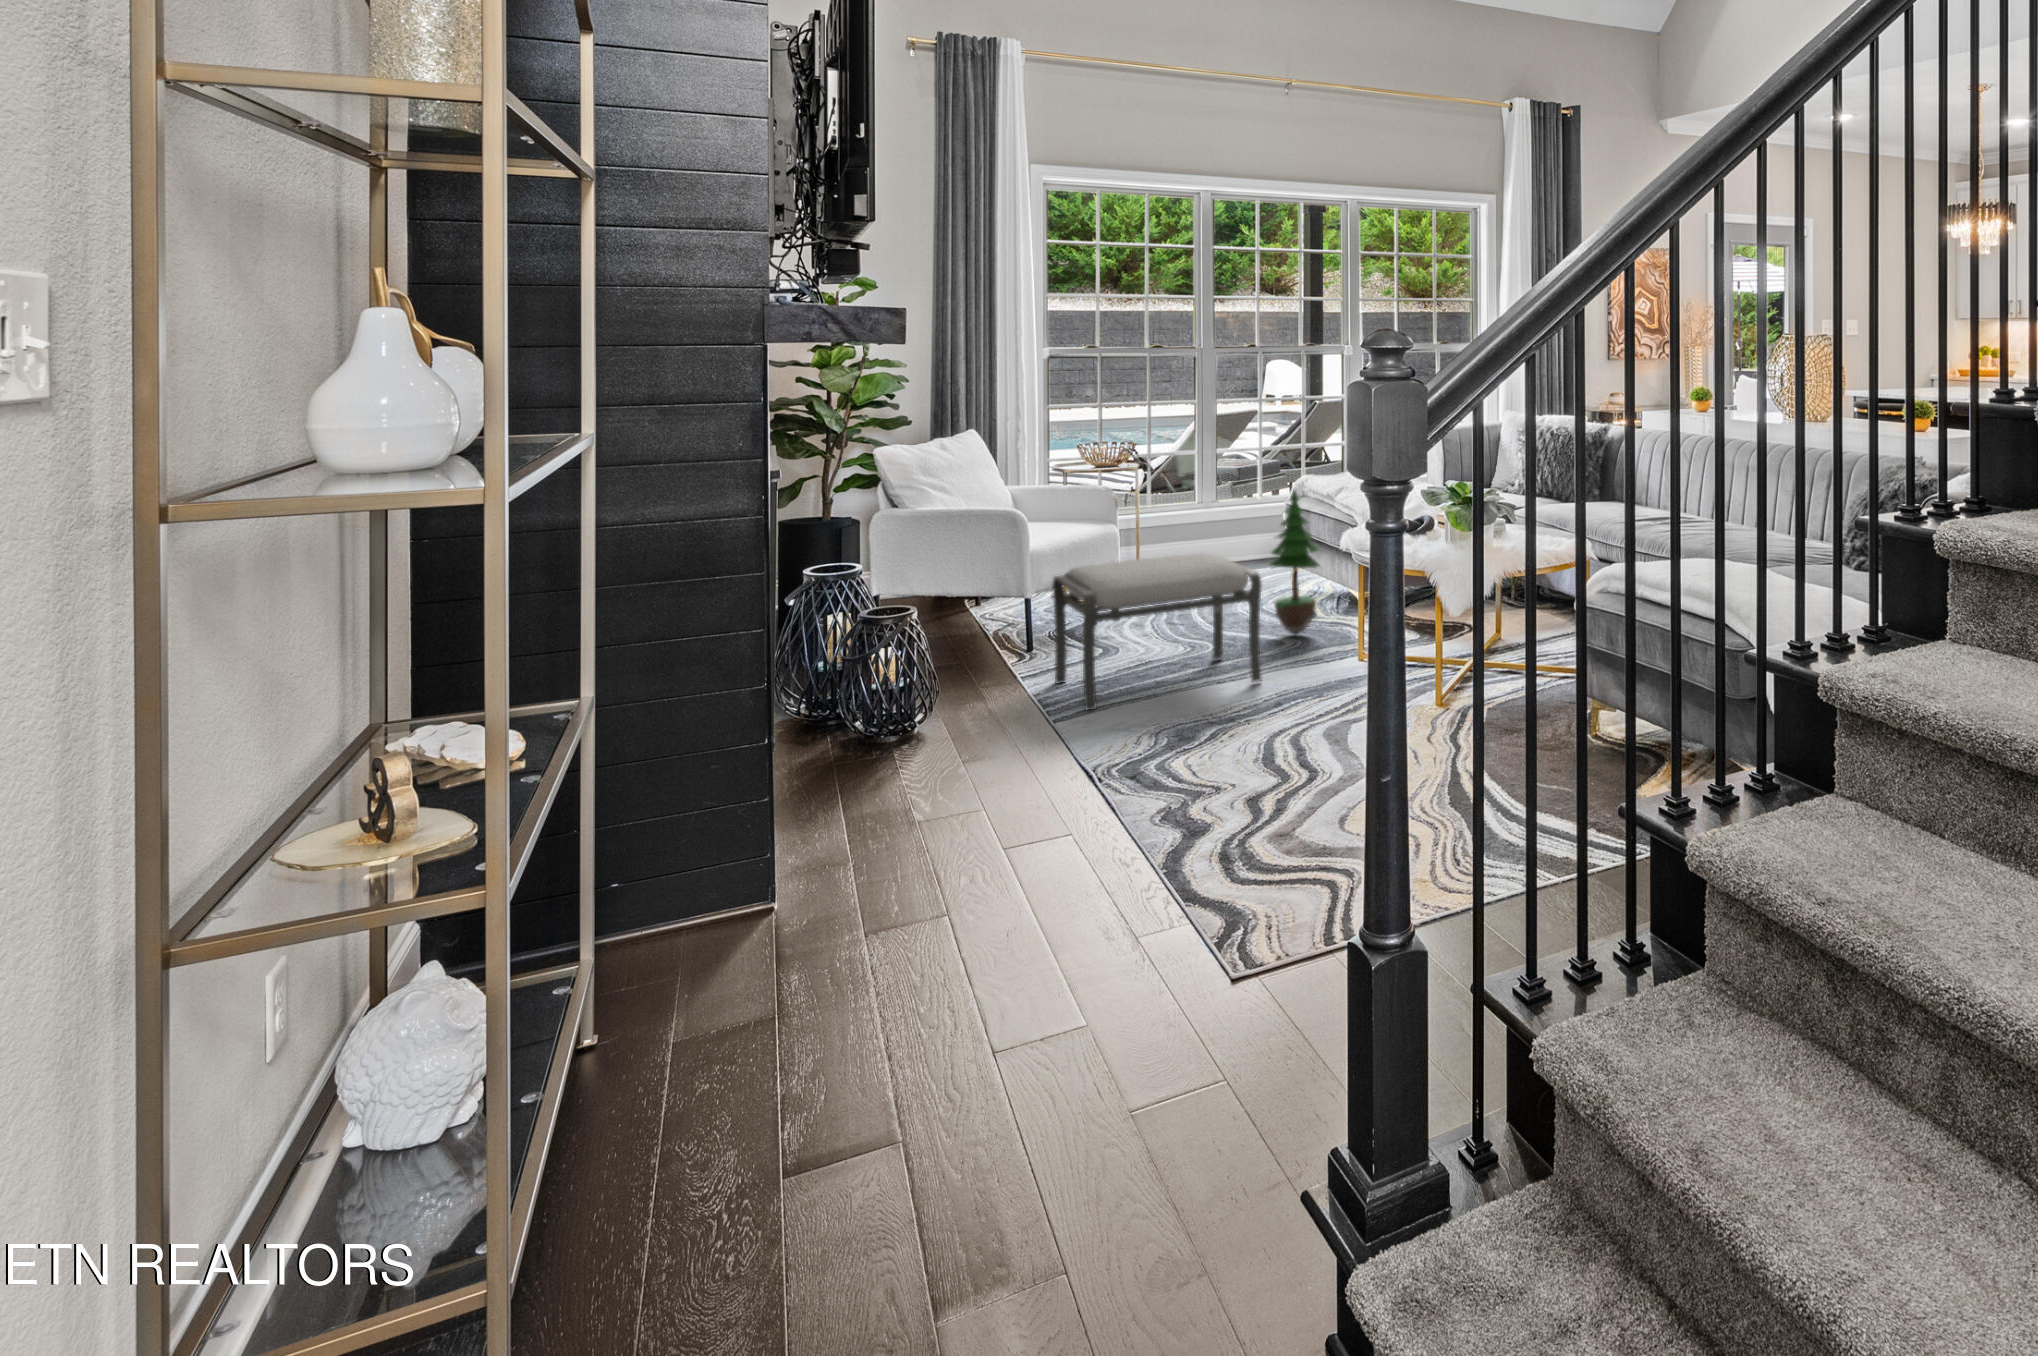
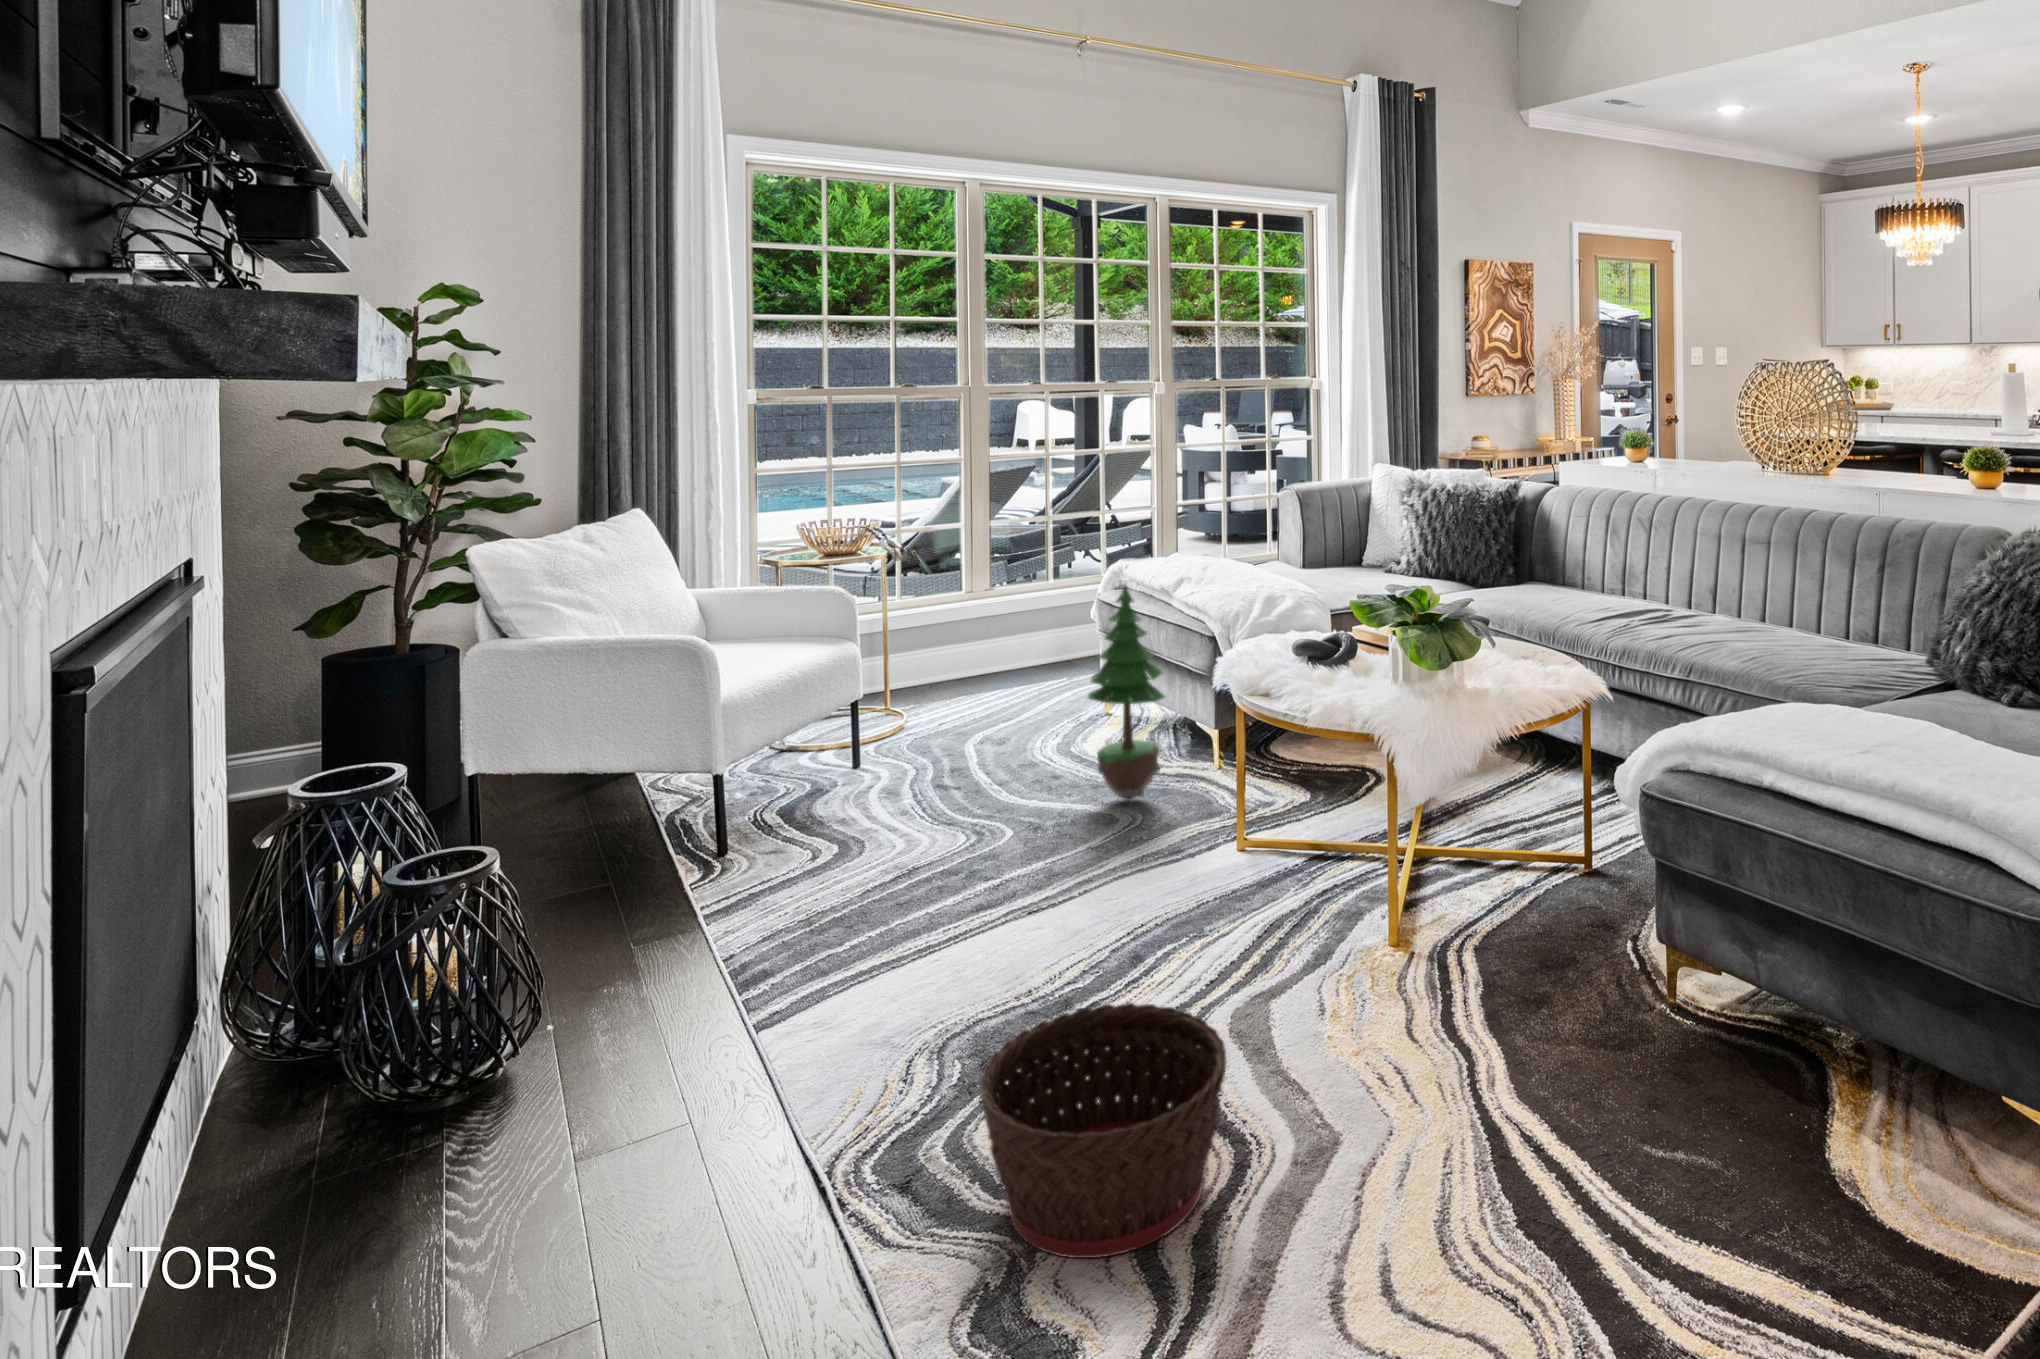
ottoman: present [1052,553,1262,710] -> none [754,697,1099,992]
basket: none [1170,699,1302,804] -> present [980,1003,1226,1258]

